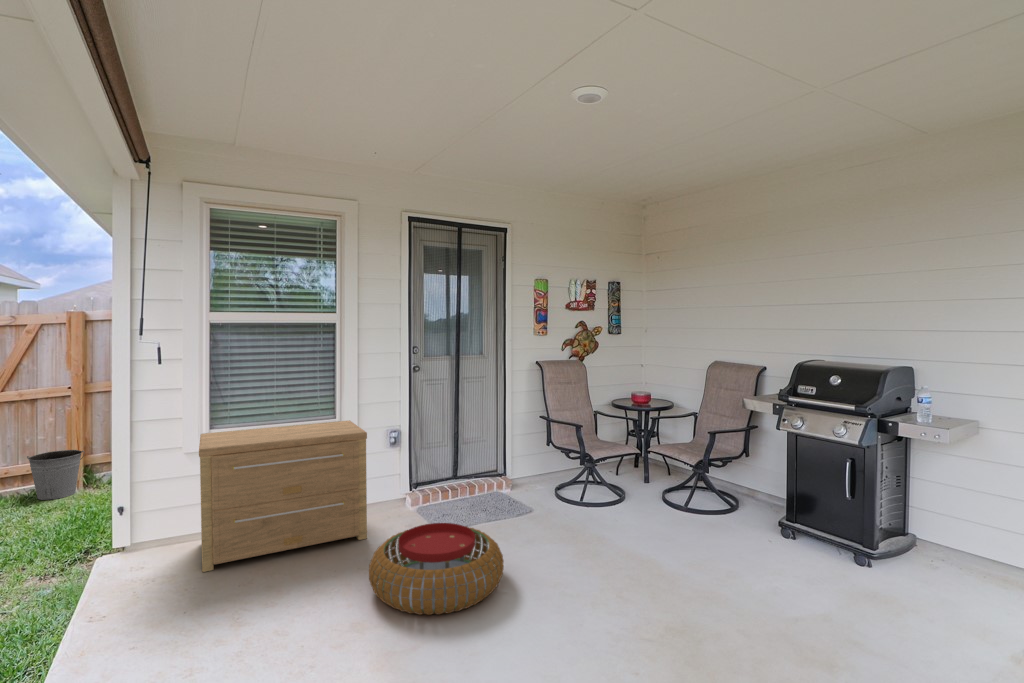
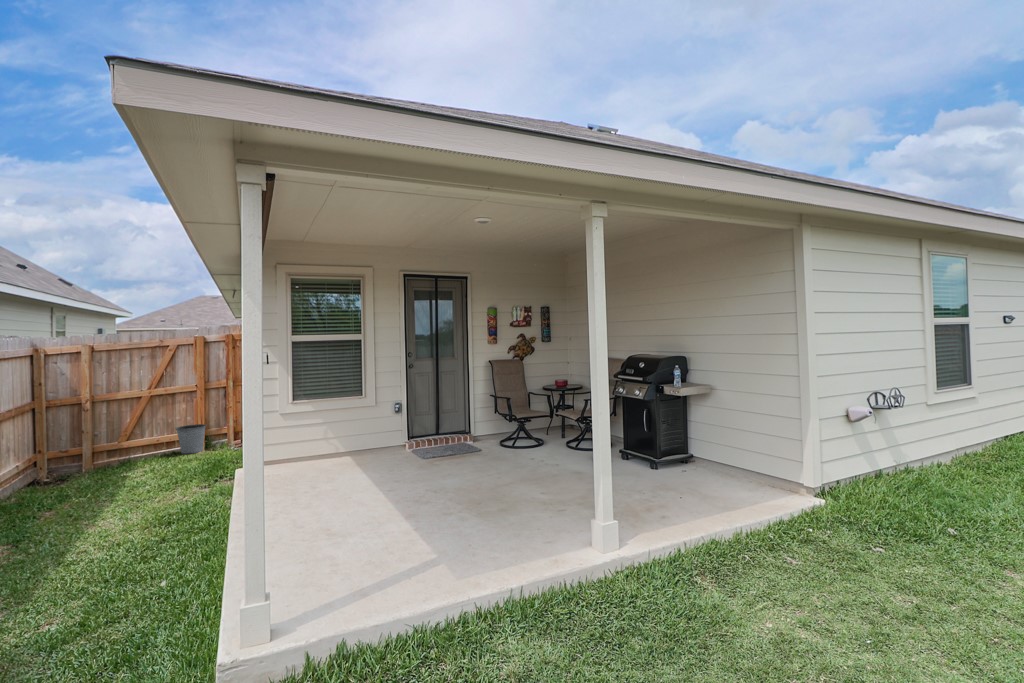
side table: present [199,420,367,572] -> none [287,397,381,475]
pouf: present [369,523,504,615] -> none [381,447,452,485]

